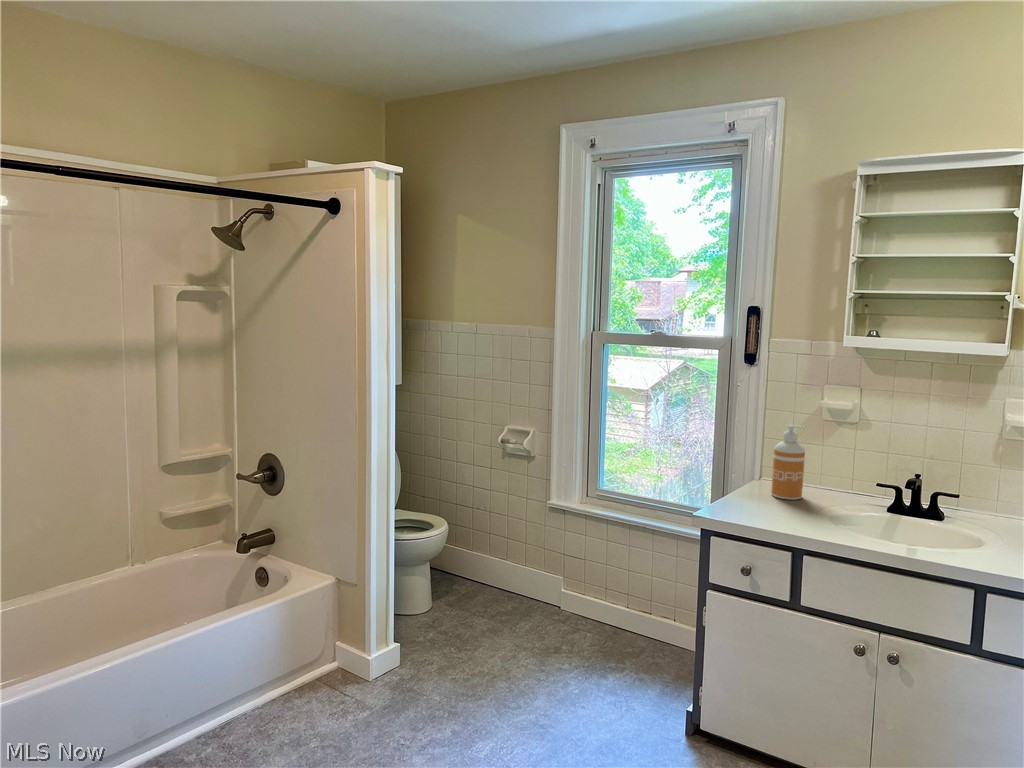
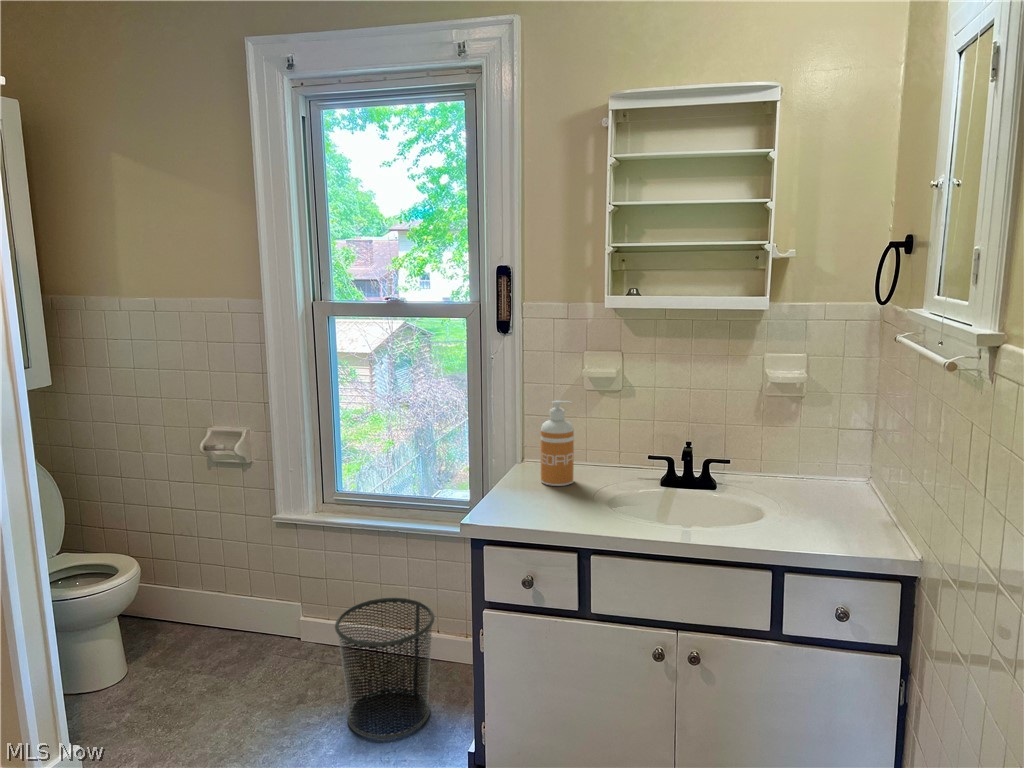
waste bin: none [587,576,669,689] -> present [335,597,434,739]

